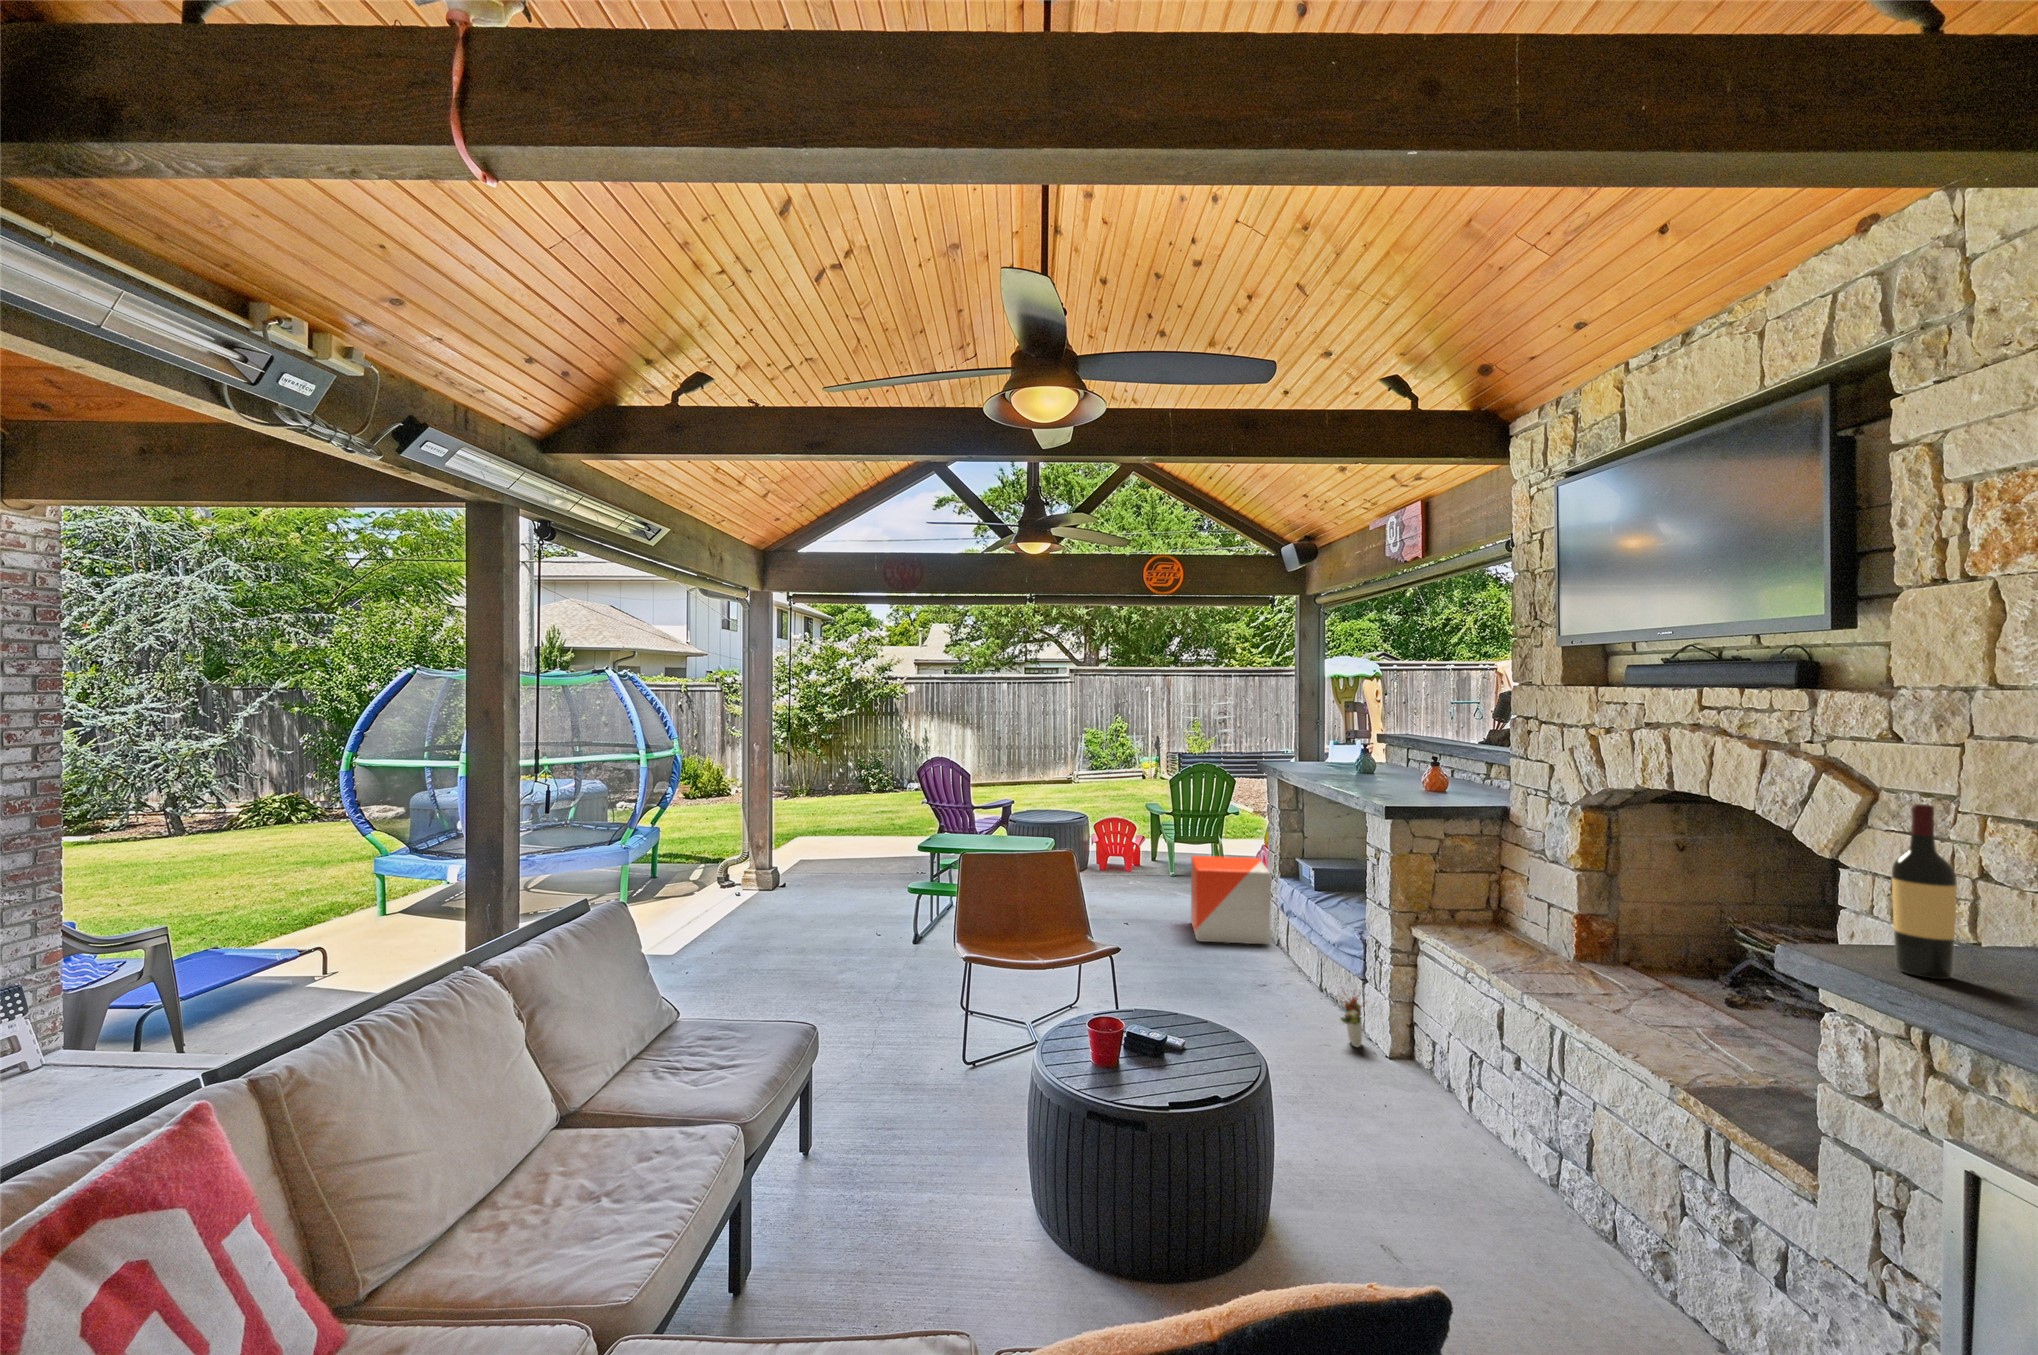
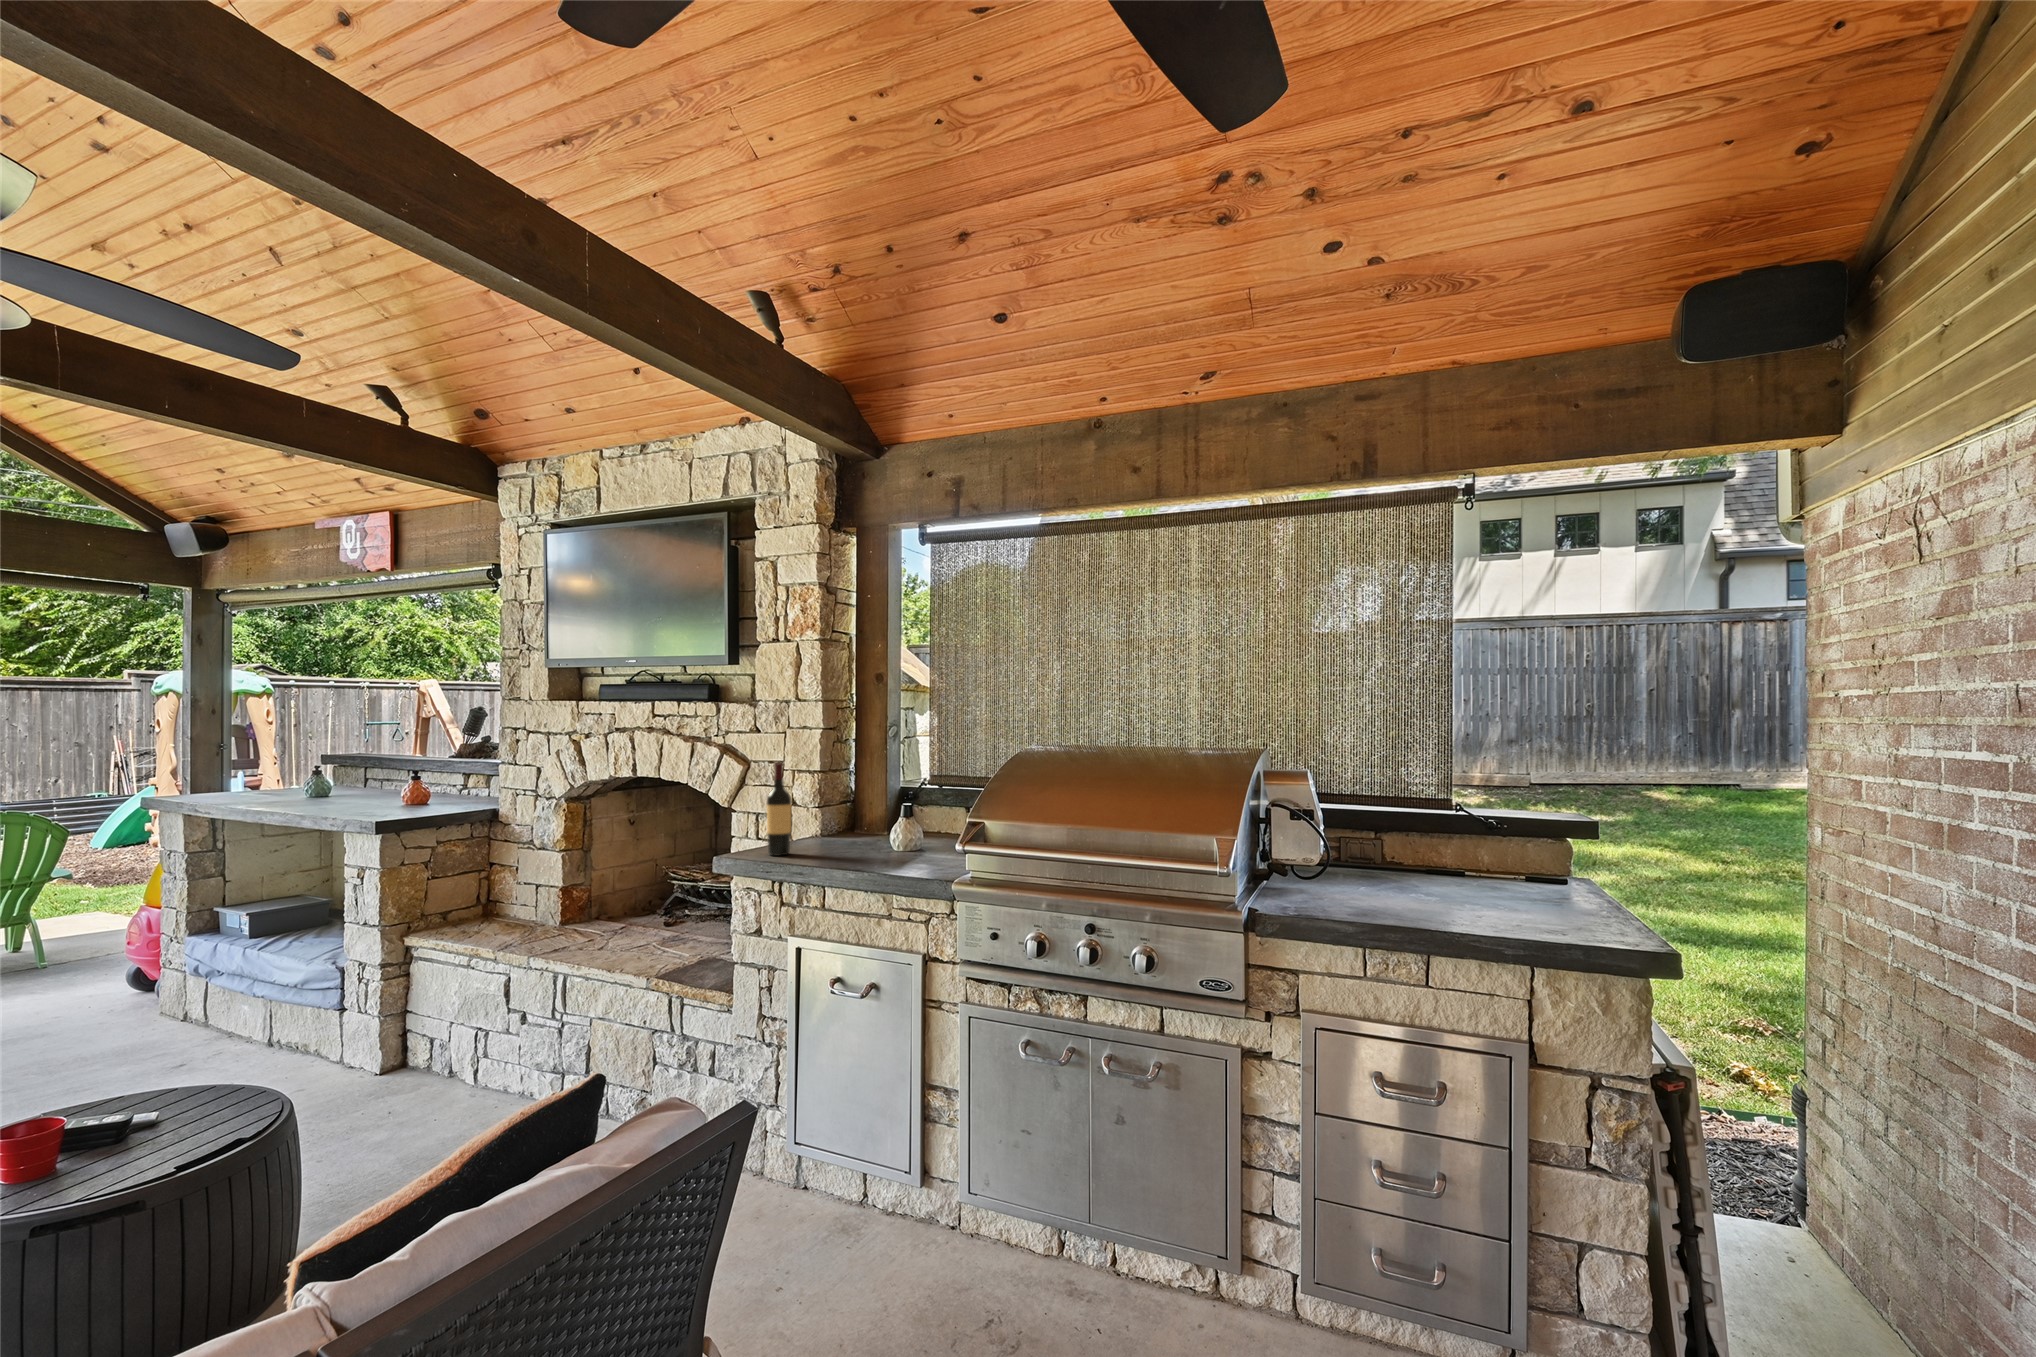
stool: present [1191,856,1271,944] -> none [34,921,184,1048]
decorative plant: present [1341,993,1365,1047] -> none [318,1016,354,1077]

